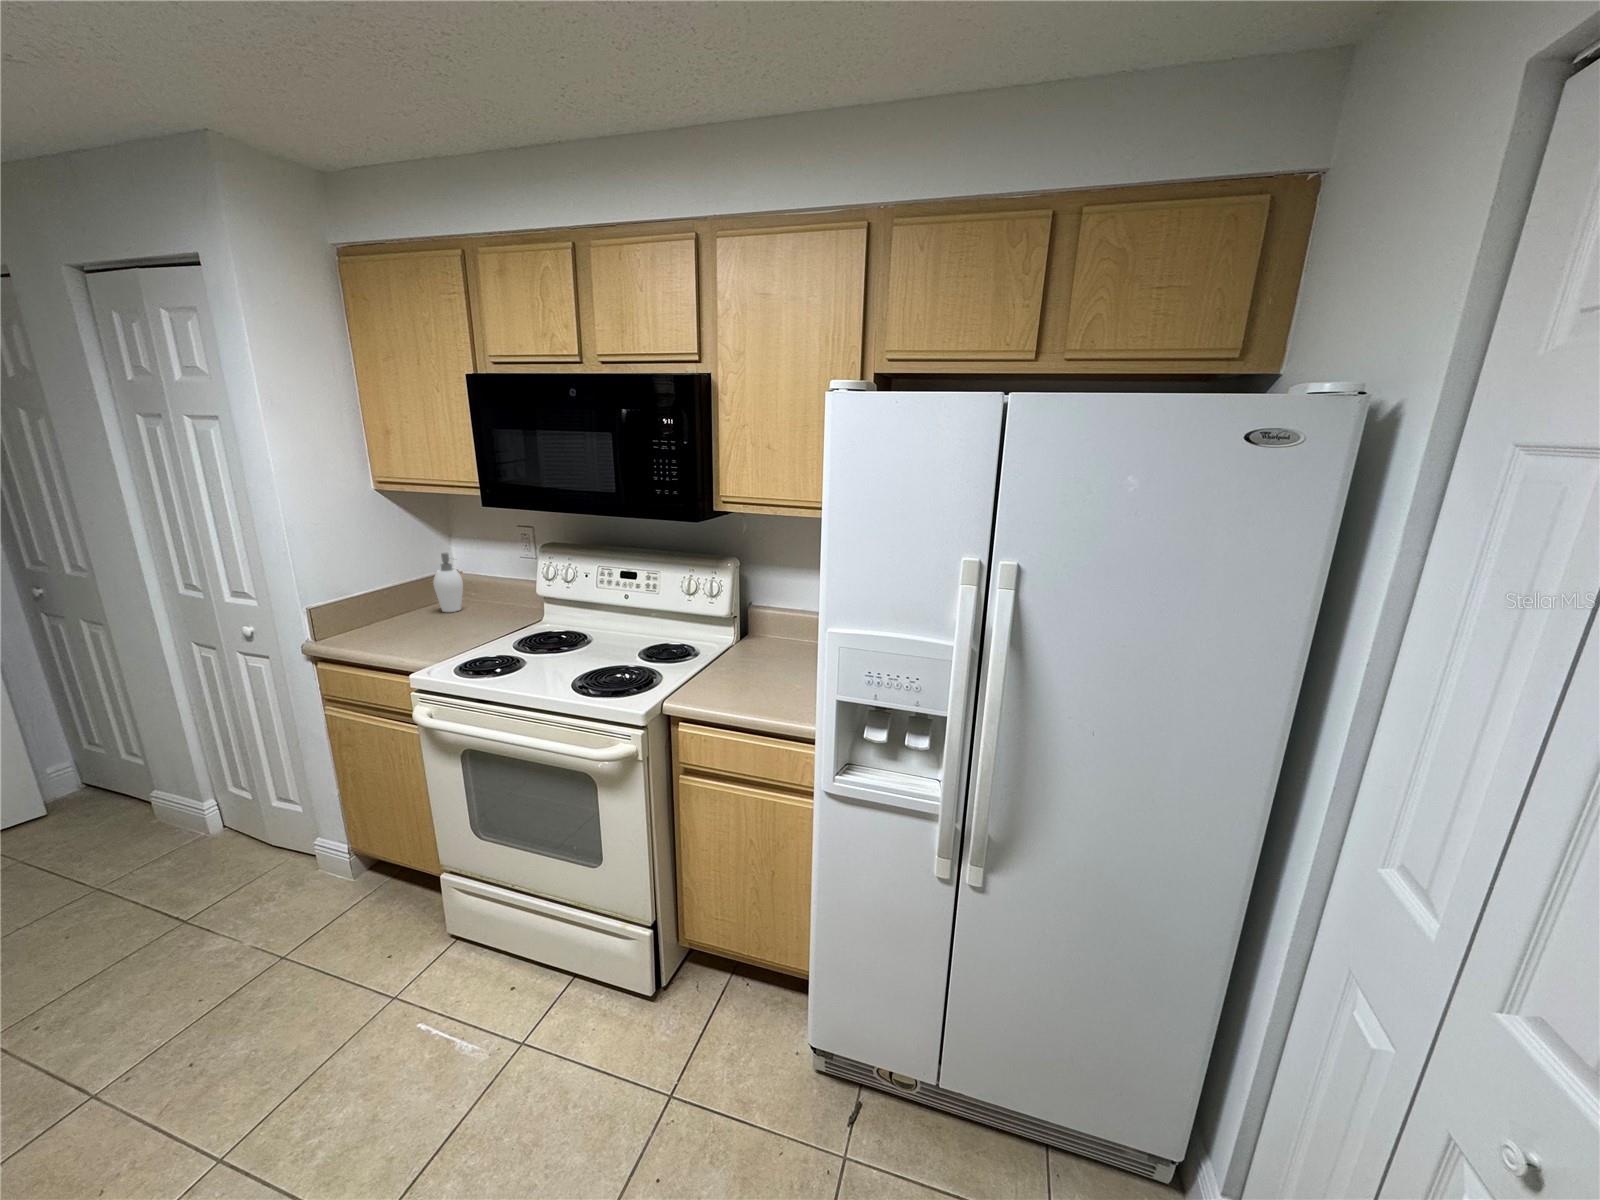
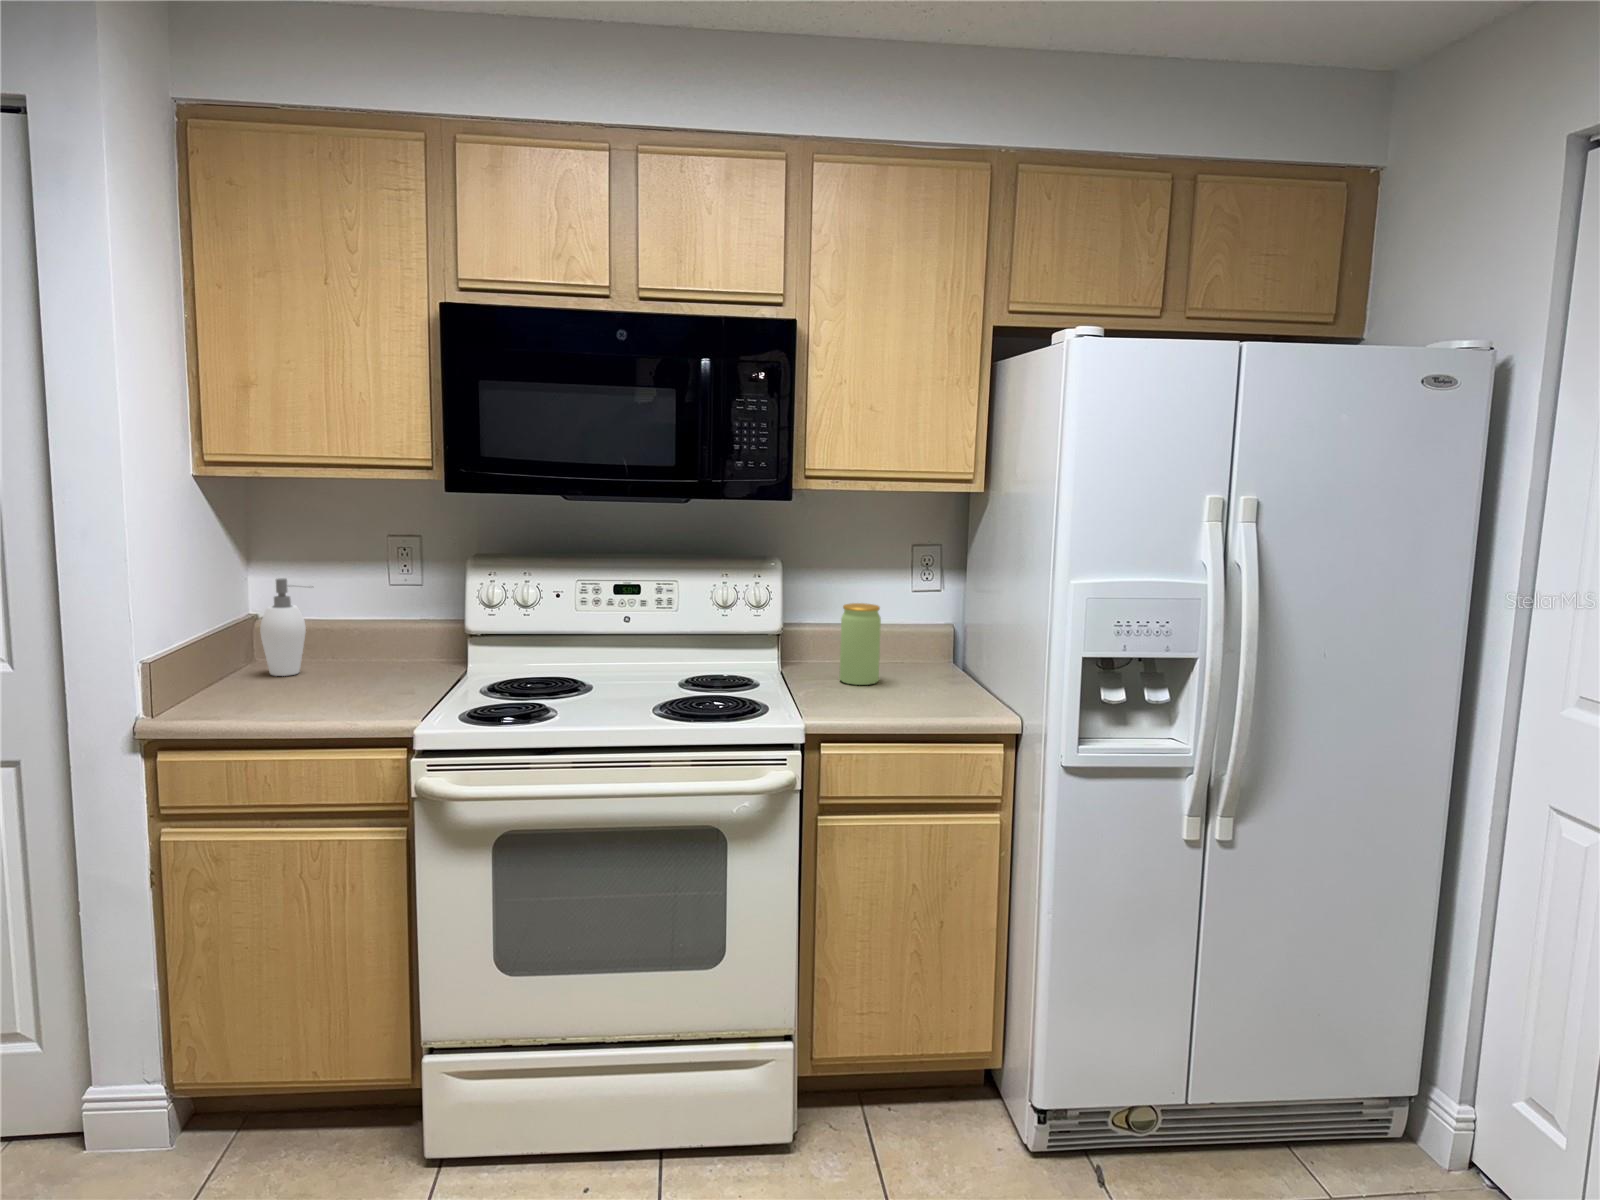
jar: none [759,601,790,665] -> present [839,603,881,685]

